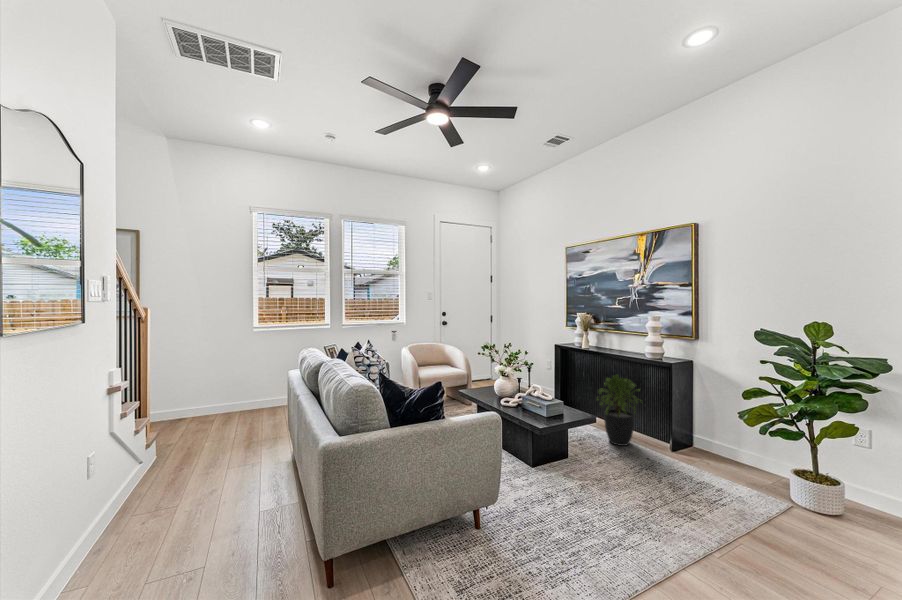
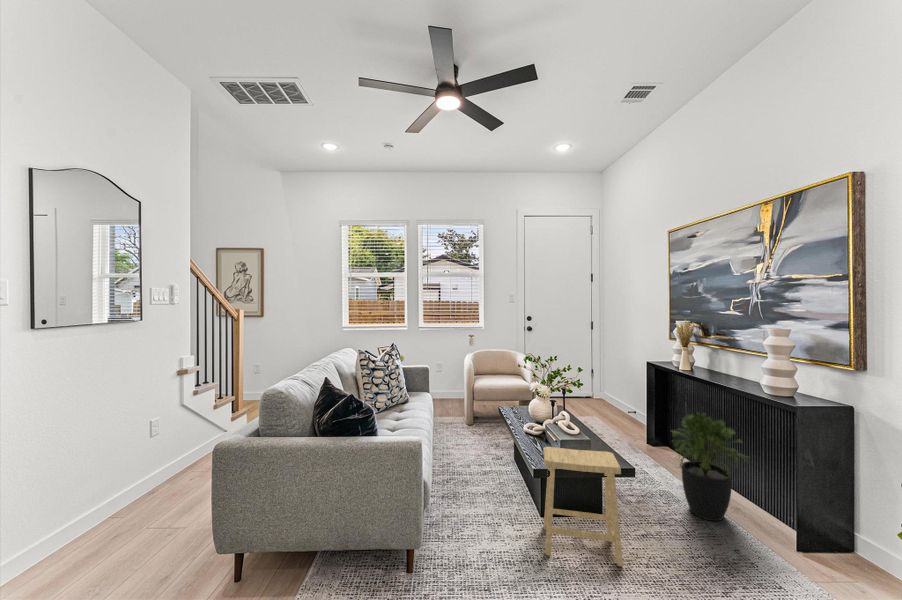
footstool: none [538,407,601,488] -> present [543,447,623,567]

